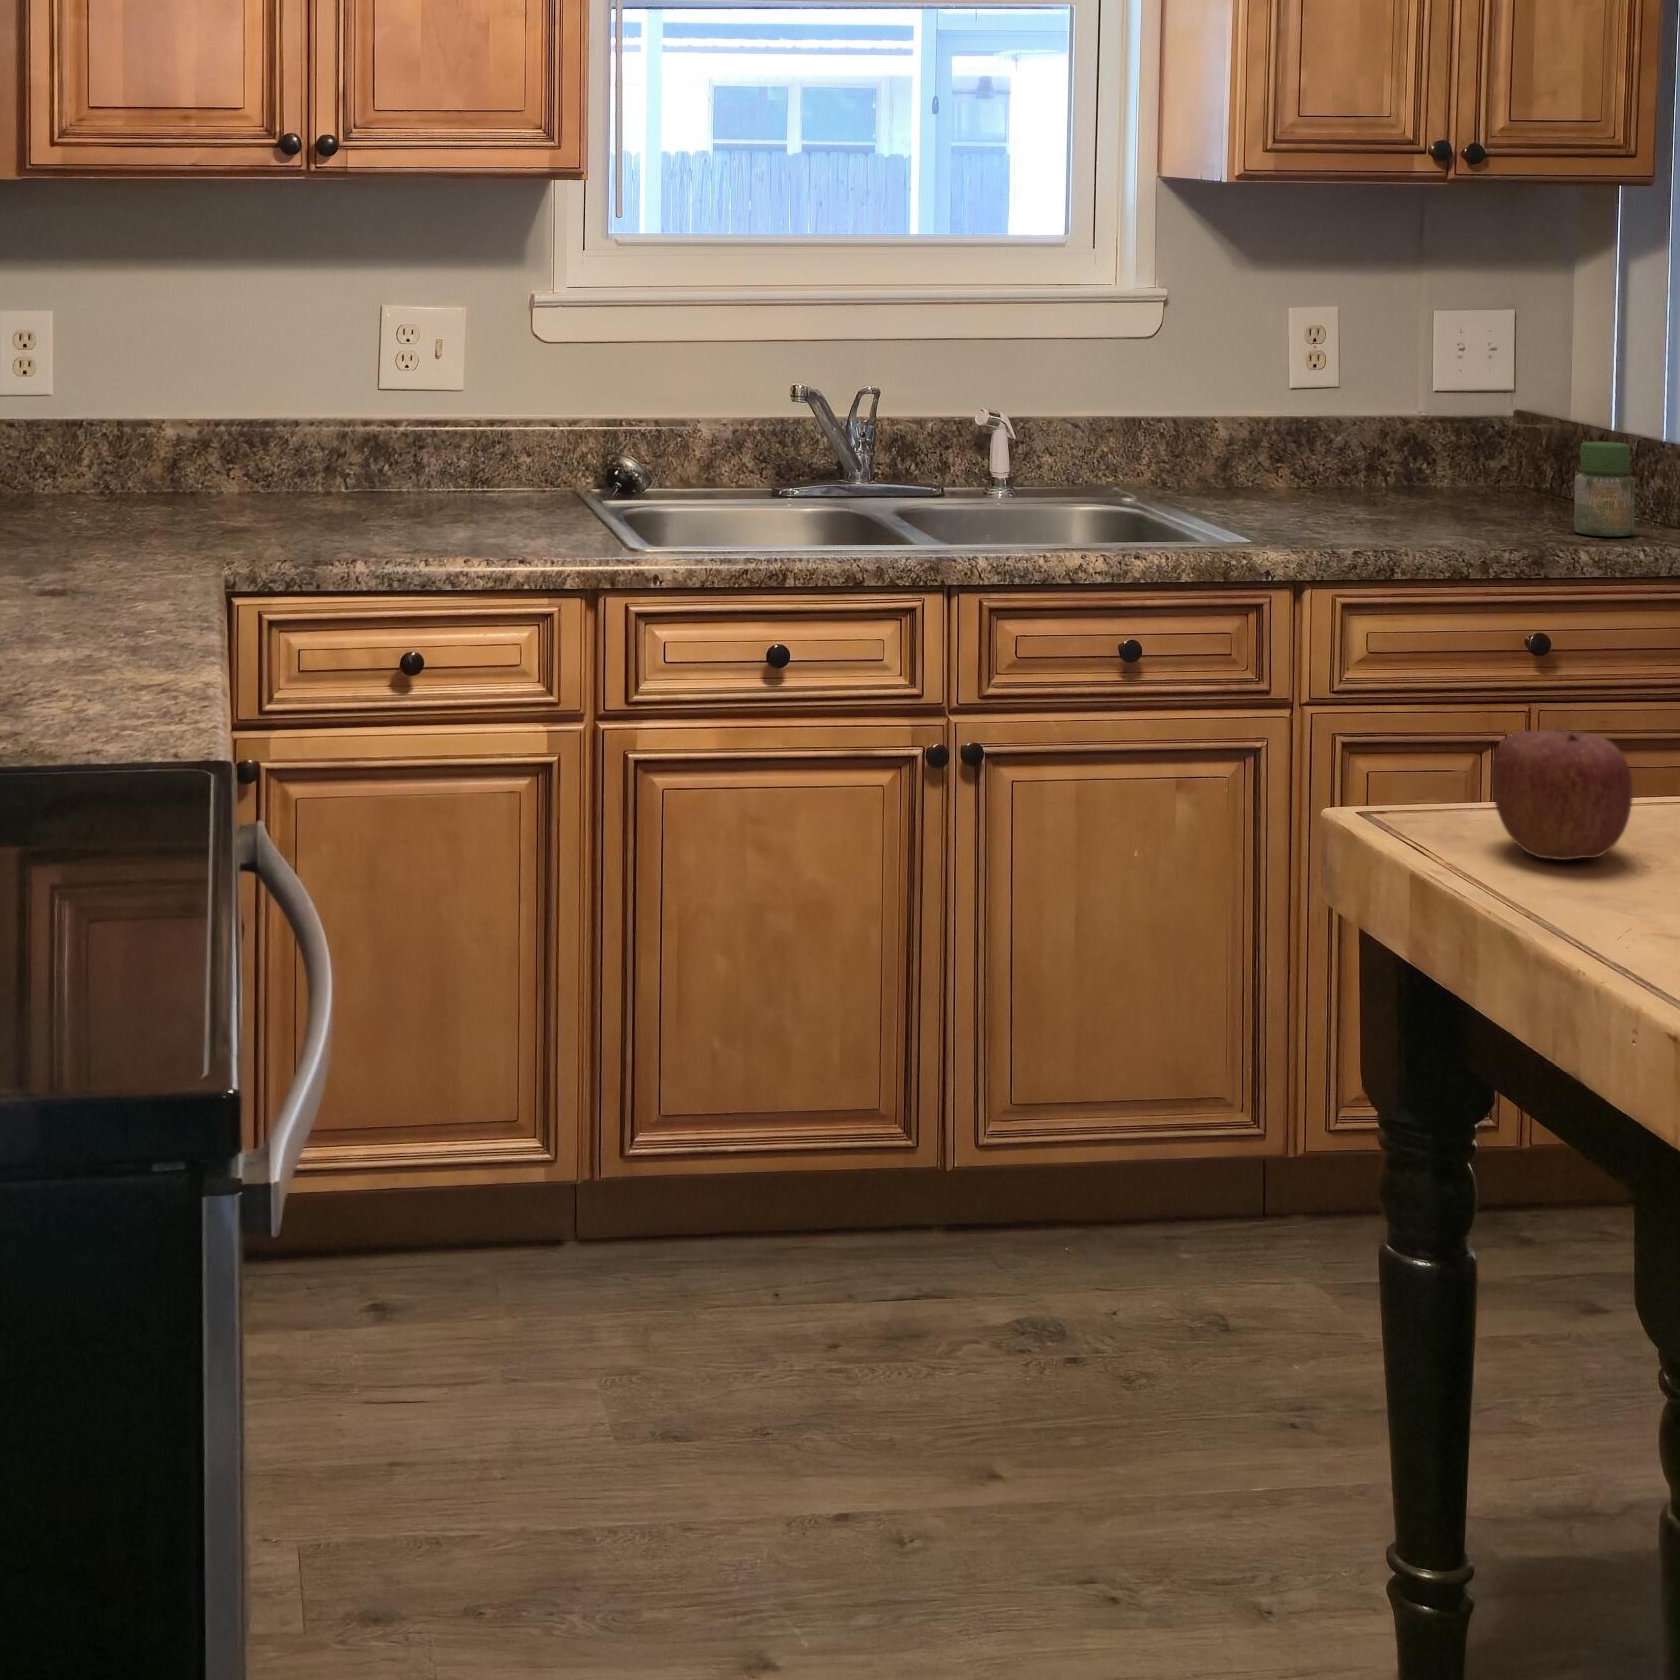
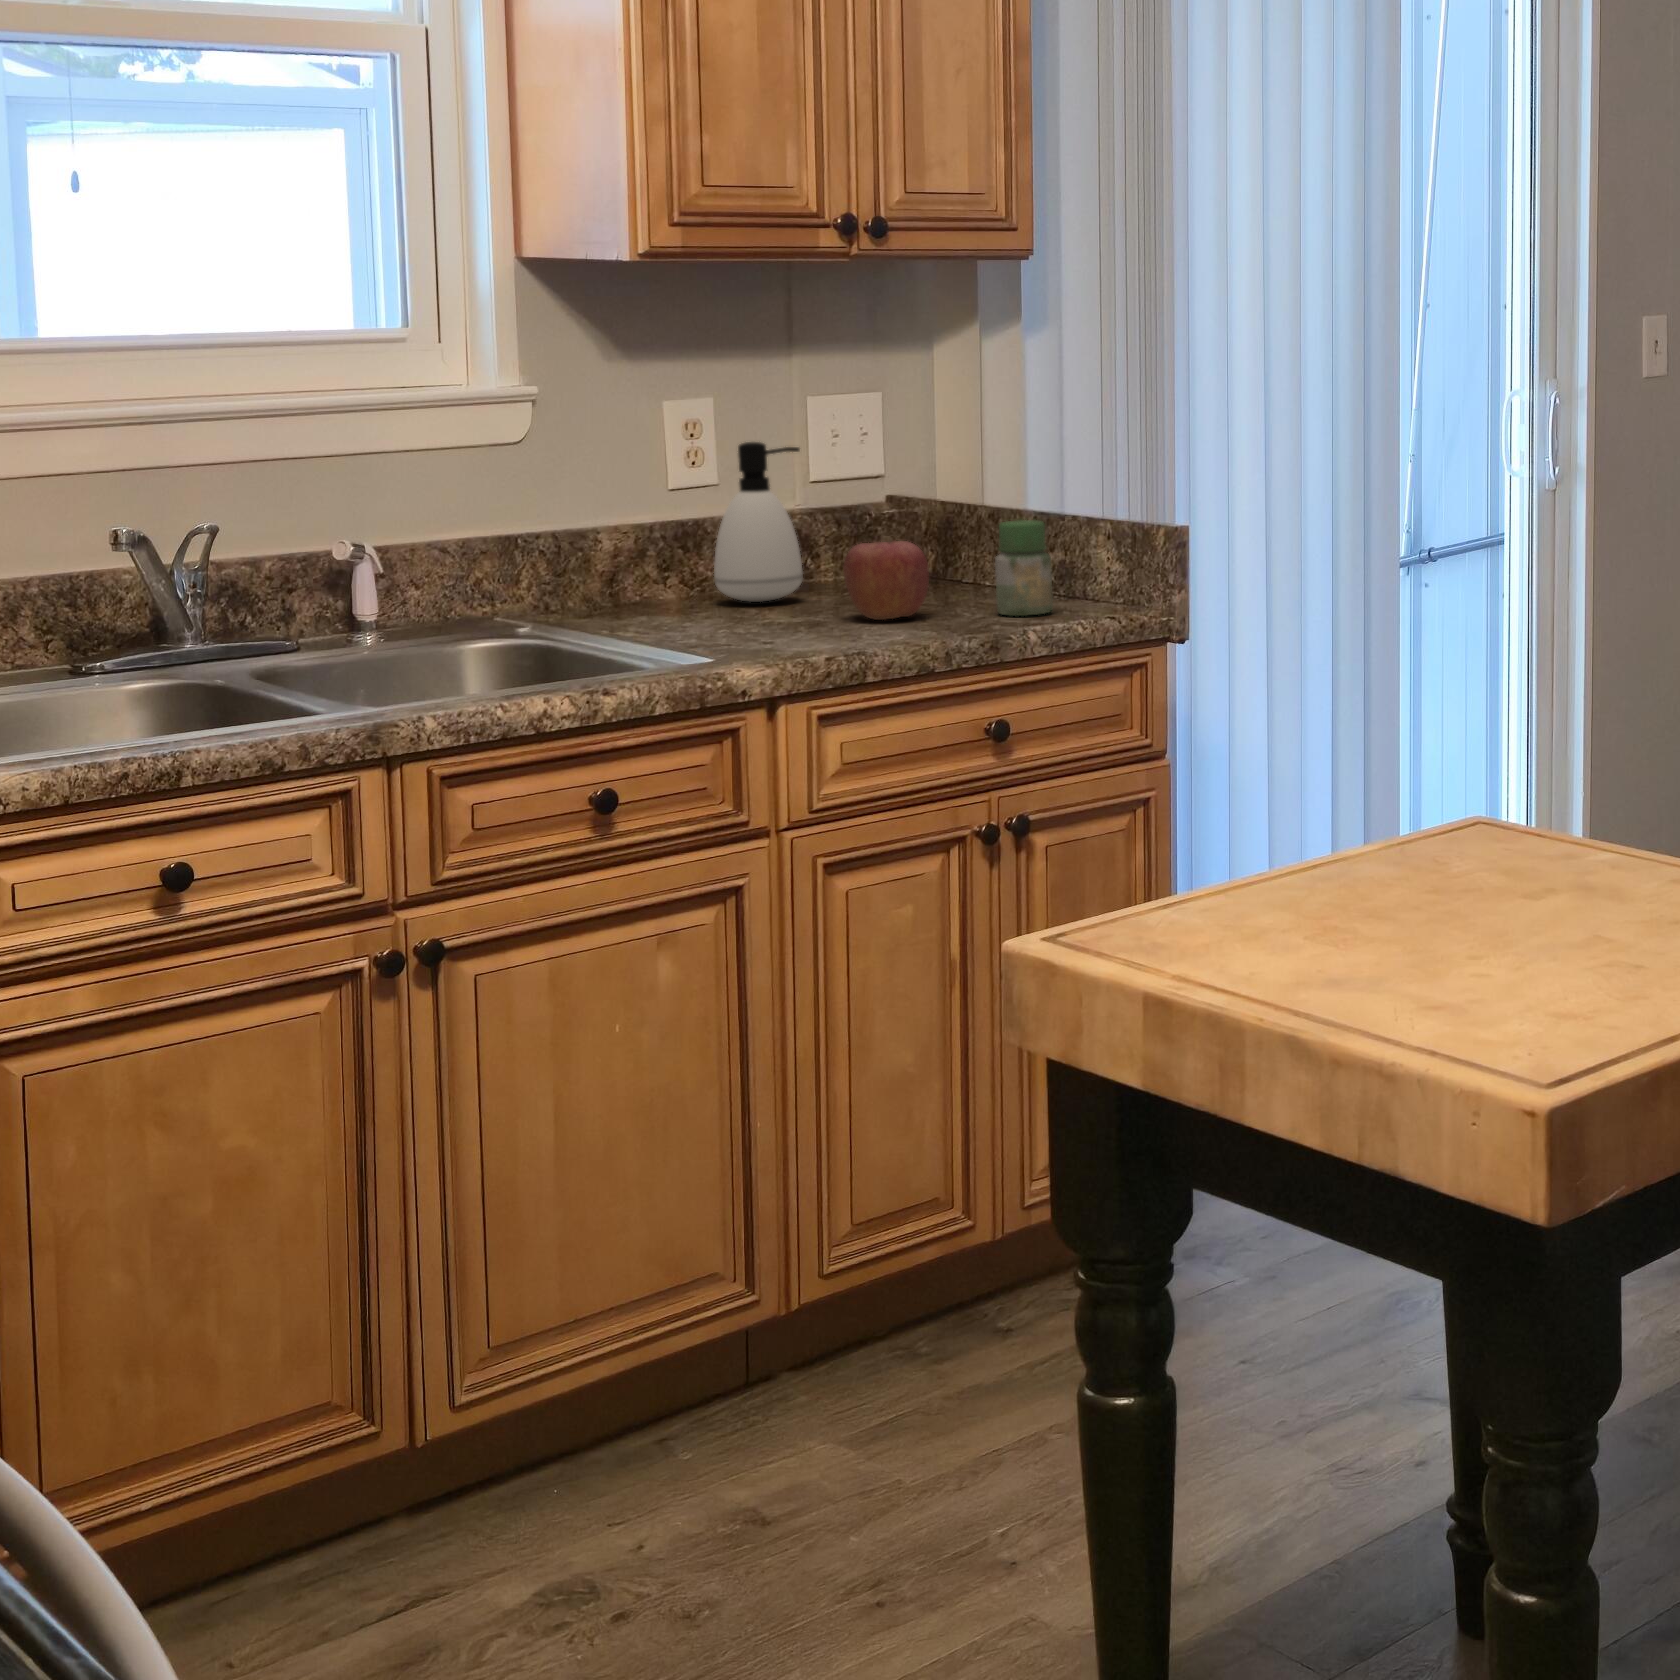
soap dispenser: none [1324,349,1412,498] -> present [714,442,803,602]
apple: present [1491,730,1633,860] -> present [843,541,929,620]

